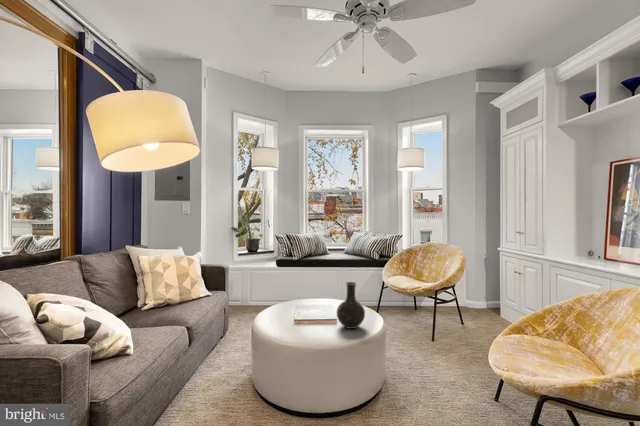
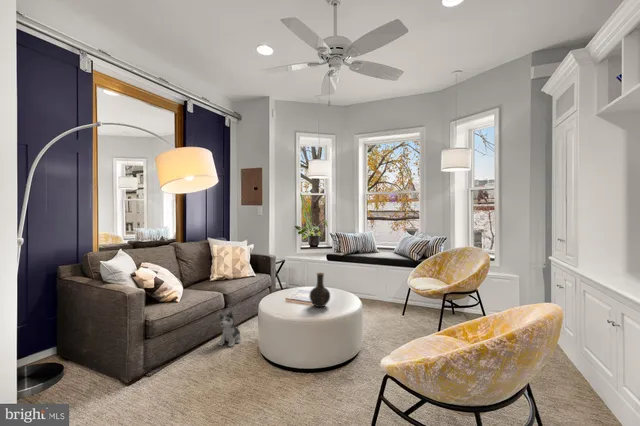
plush toy: none [193,354,227,412] -> present [218,311,241,347]

